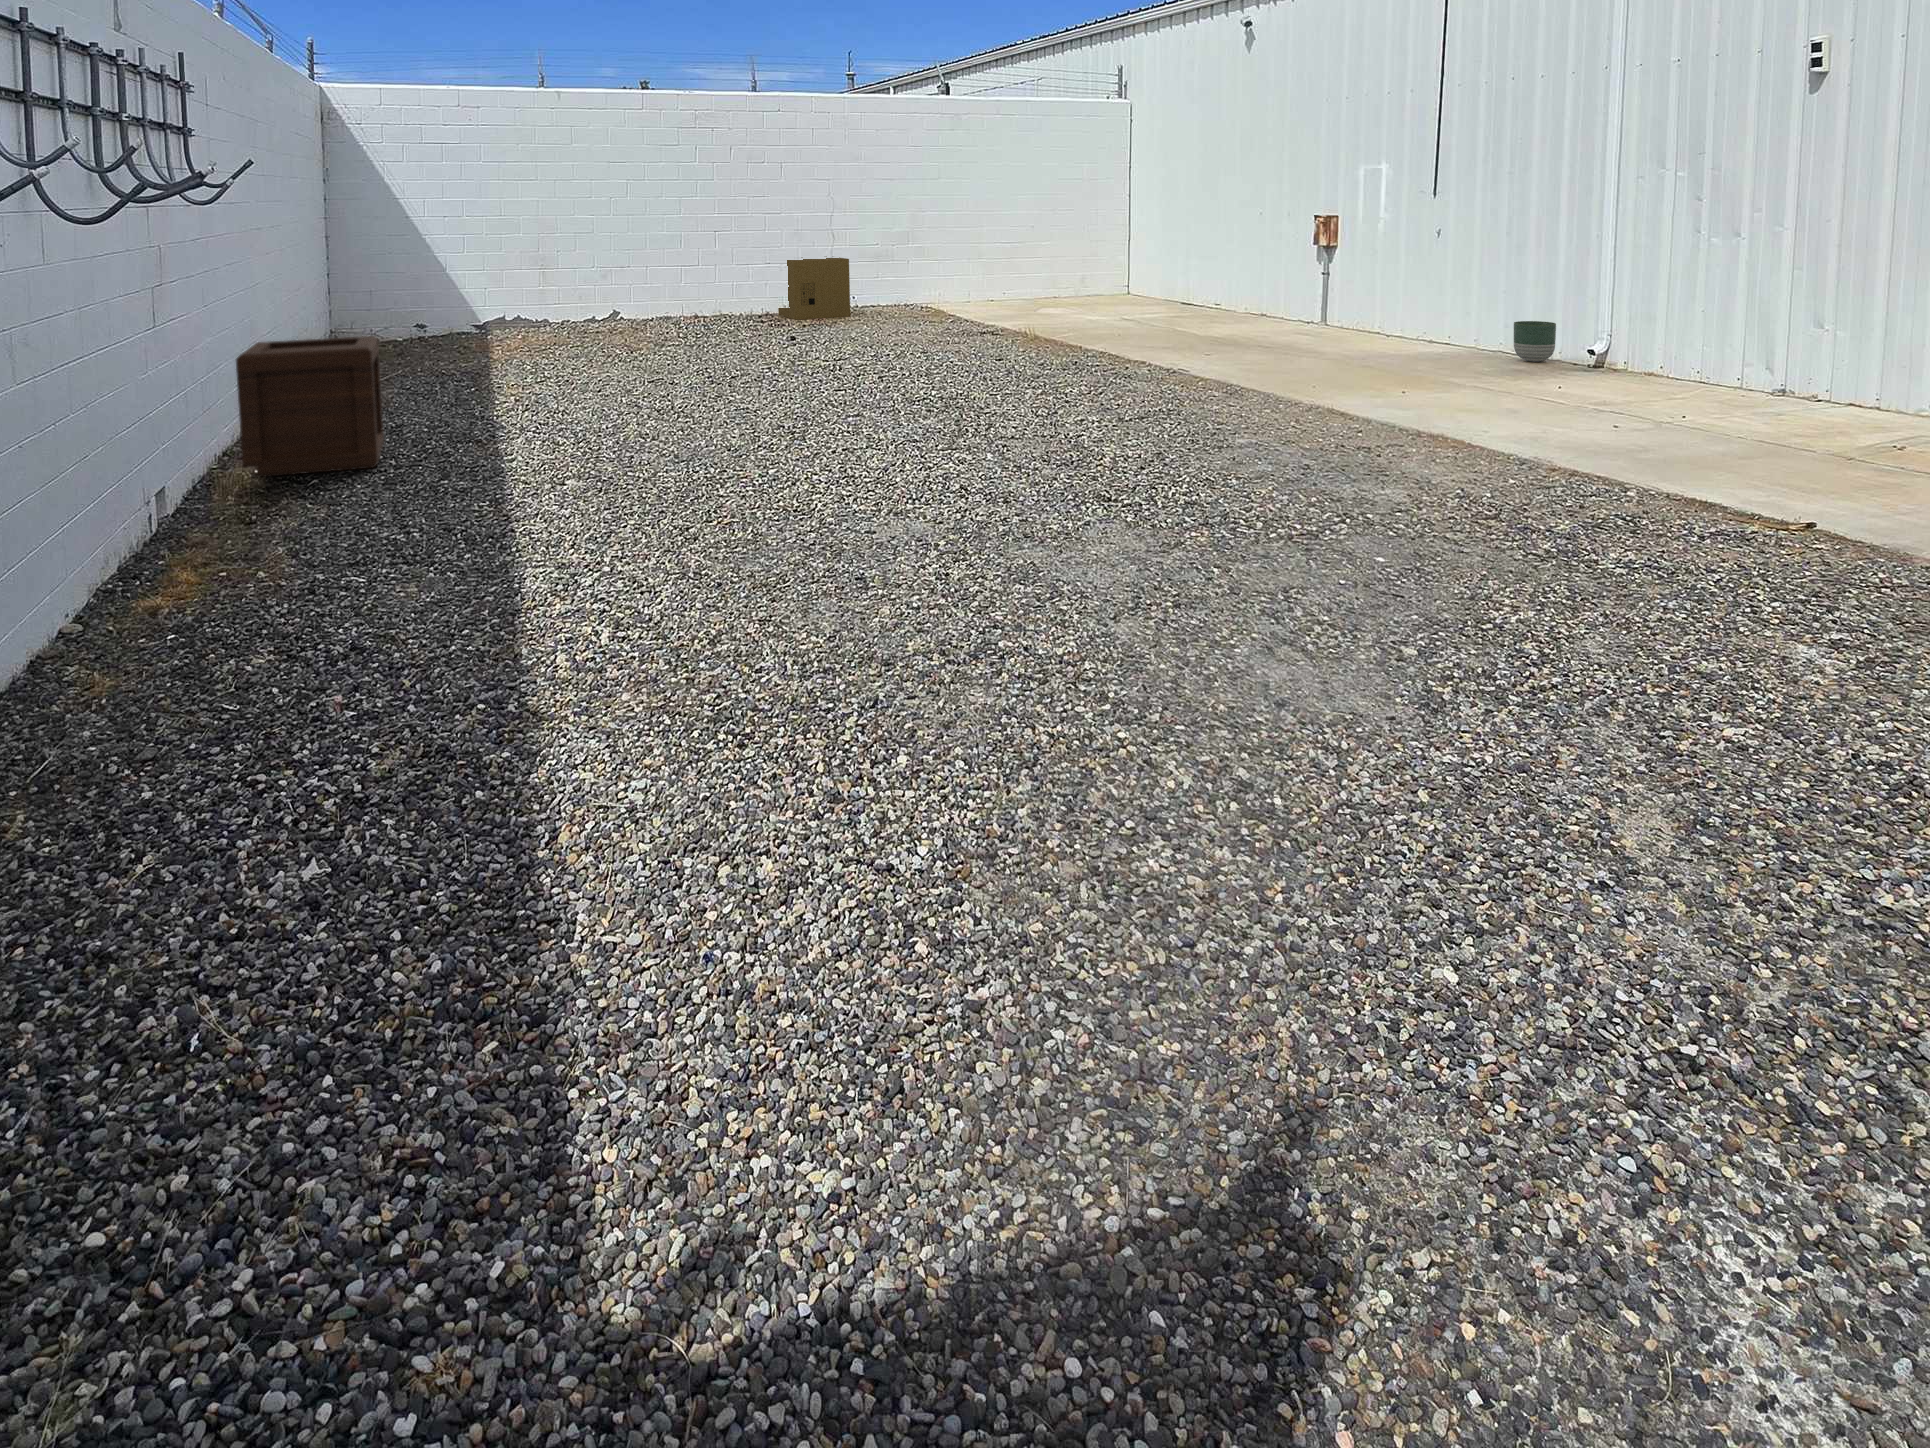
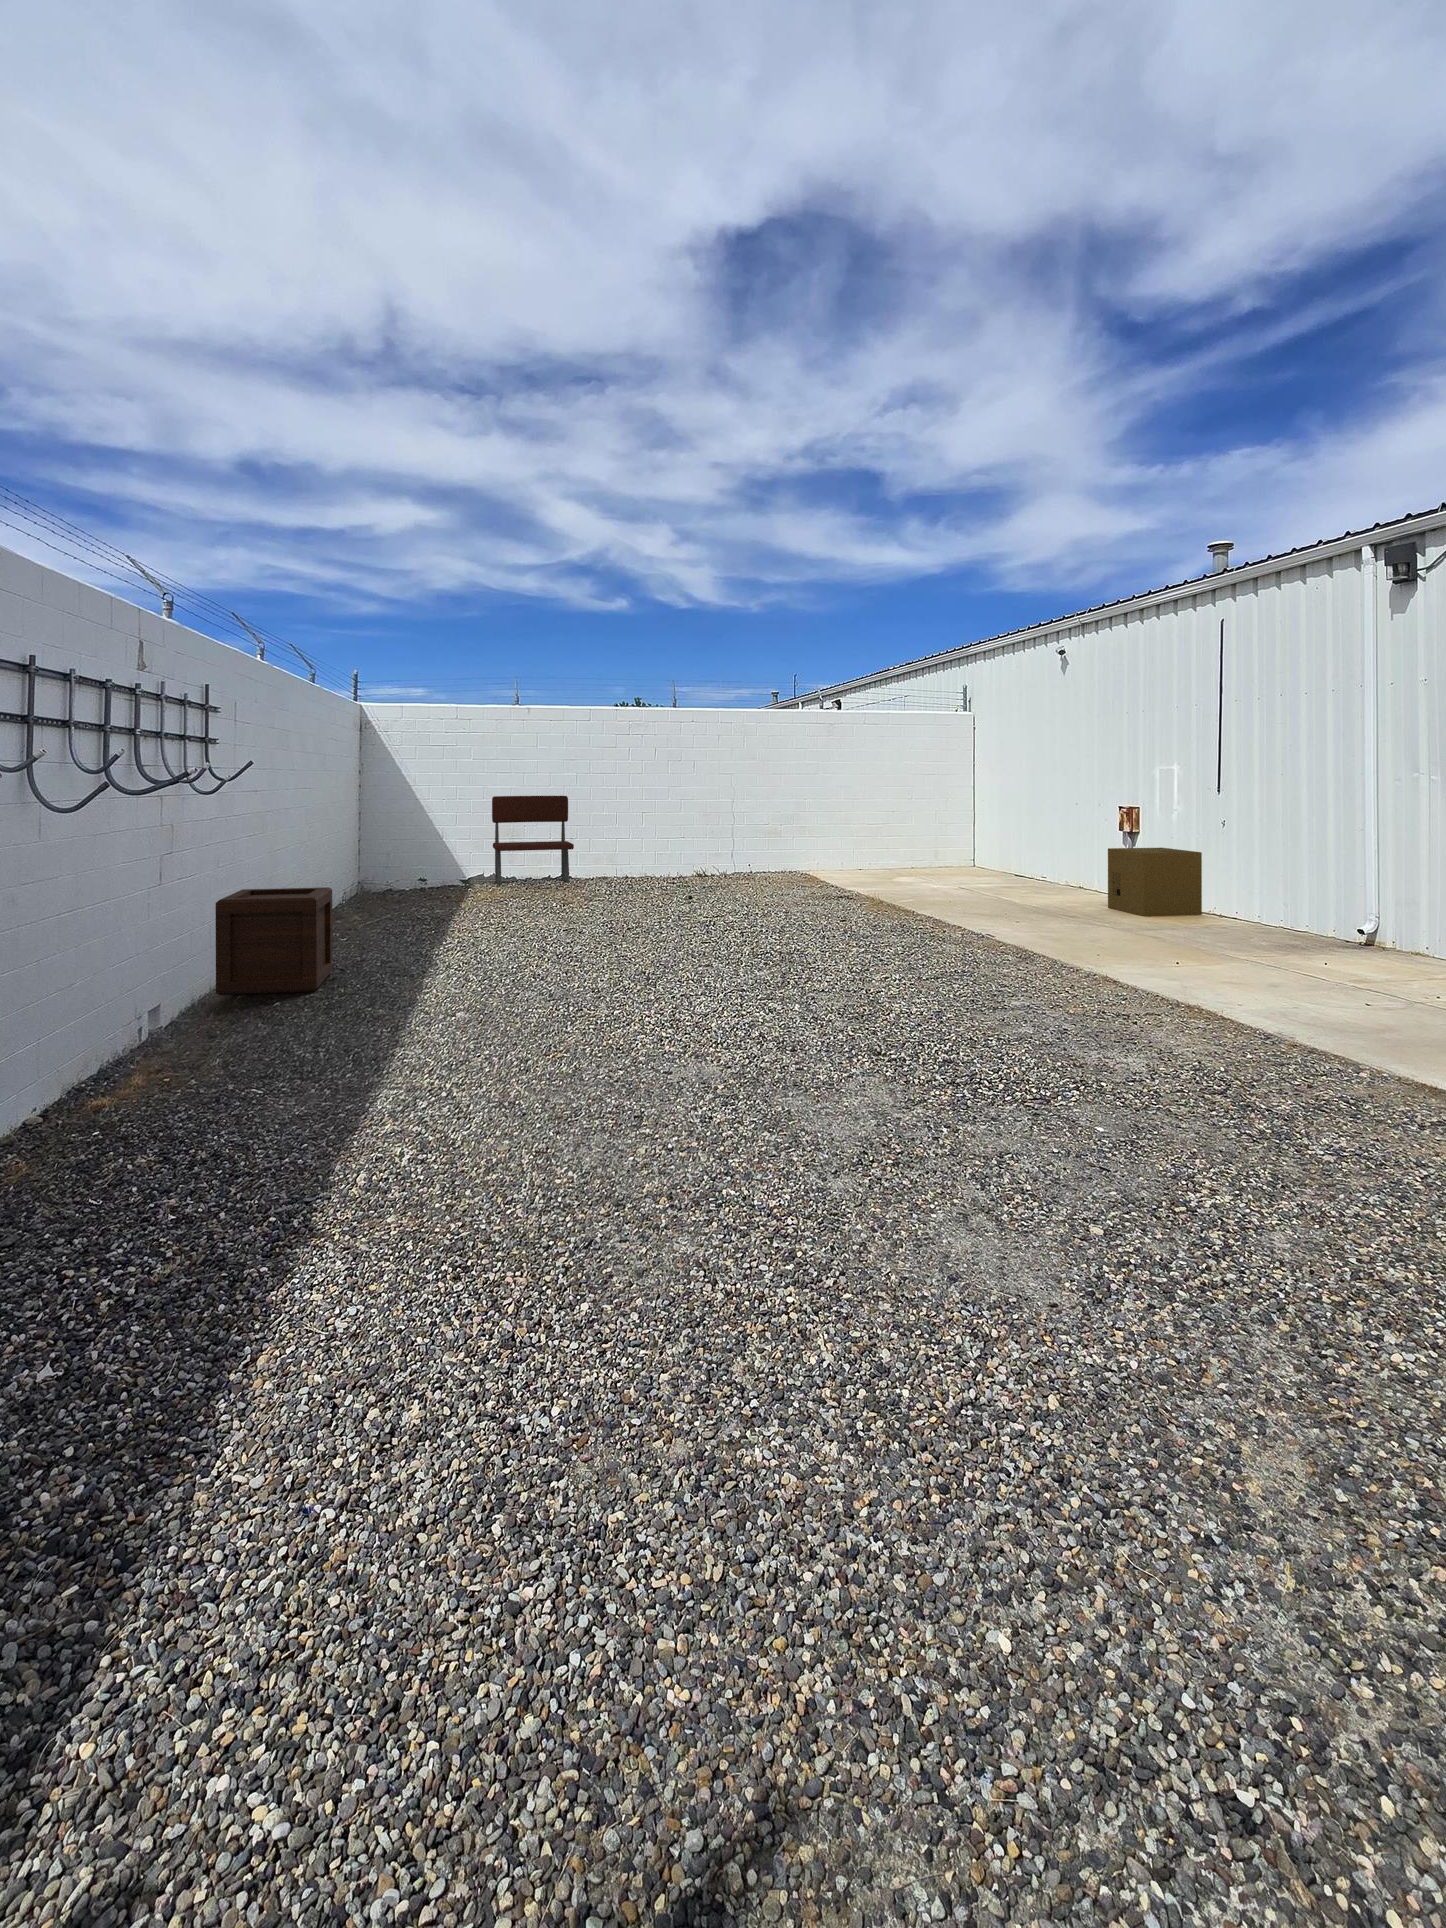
bench: none [525,216,639,334] -> present [492,796,574,885]
cardboard box: present [778,256,850,320] -> present [1108,848,1202,916]
planter: present [1514,321,1556,362] -> none [1285,905,1324,941]

